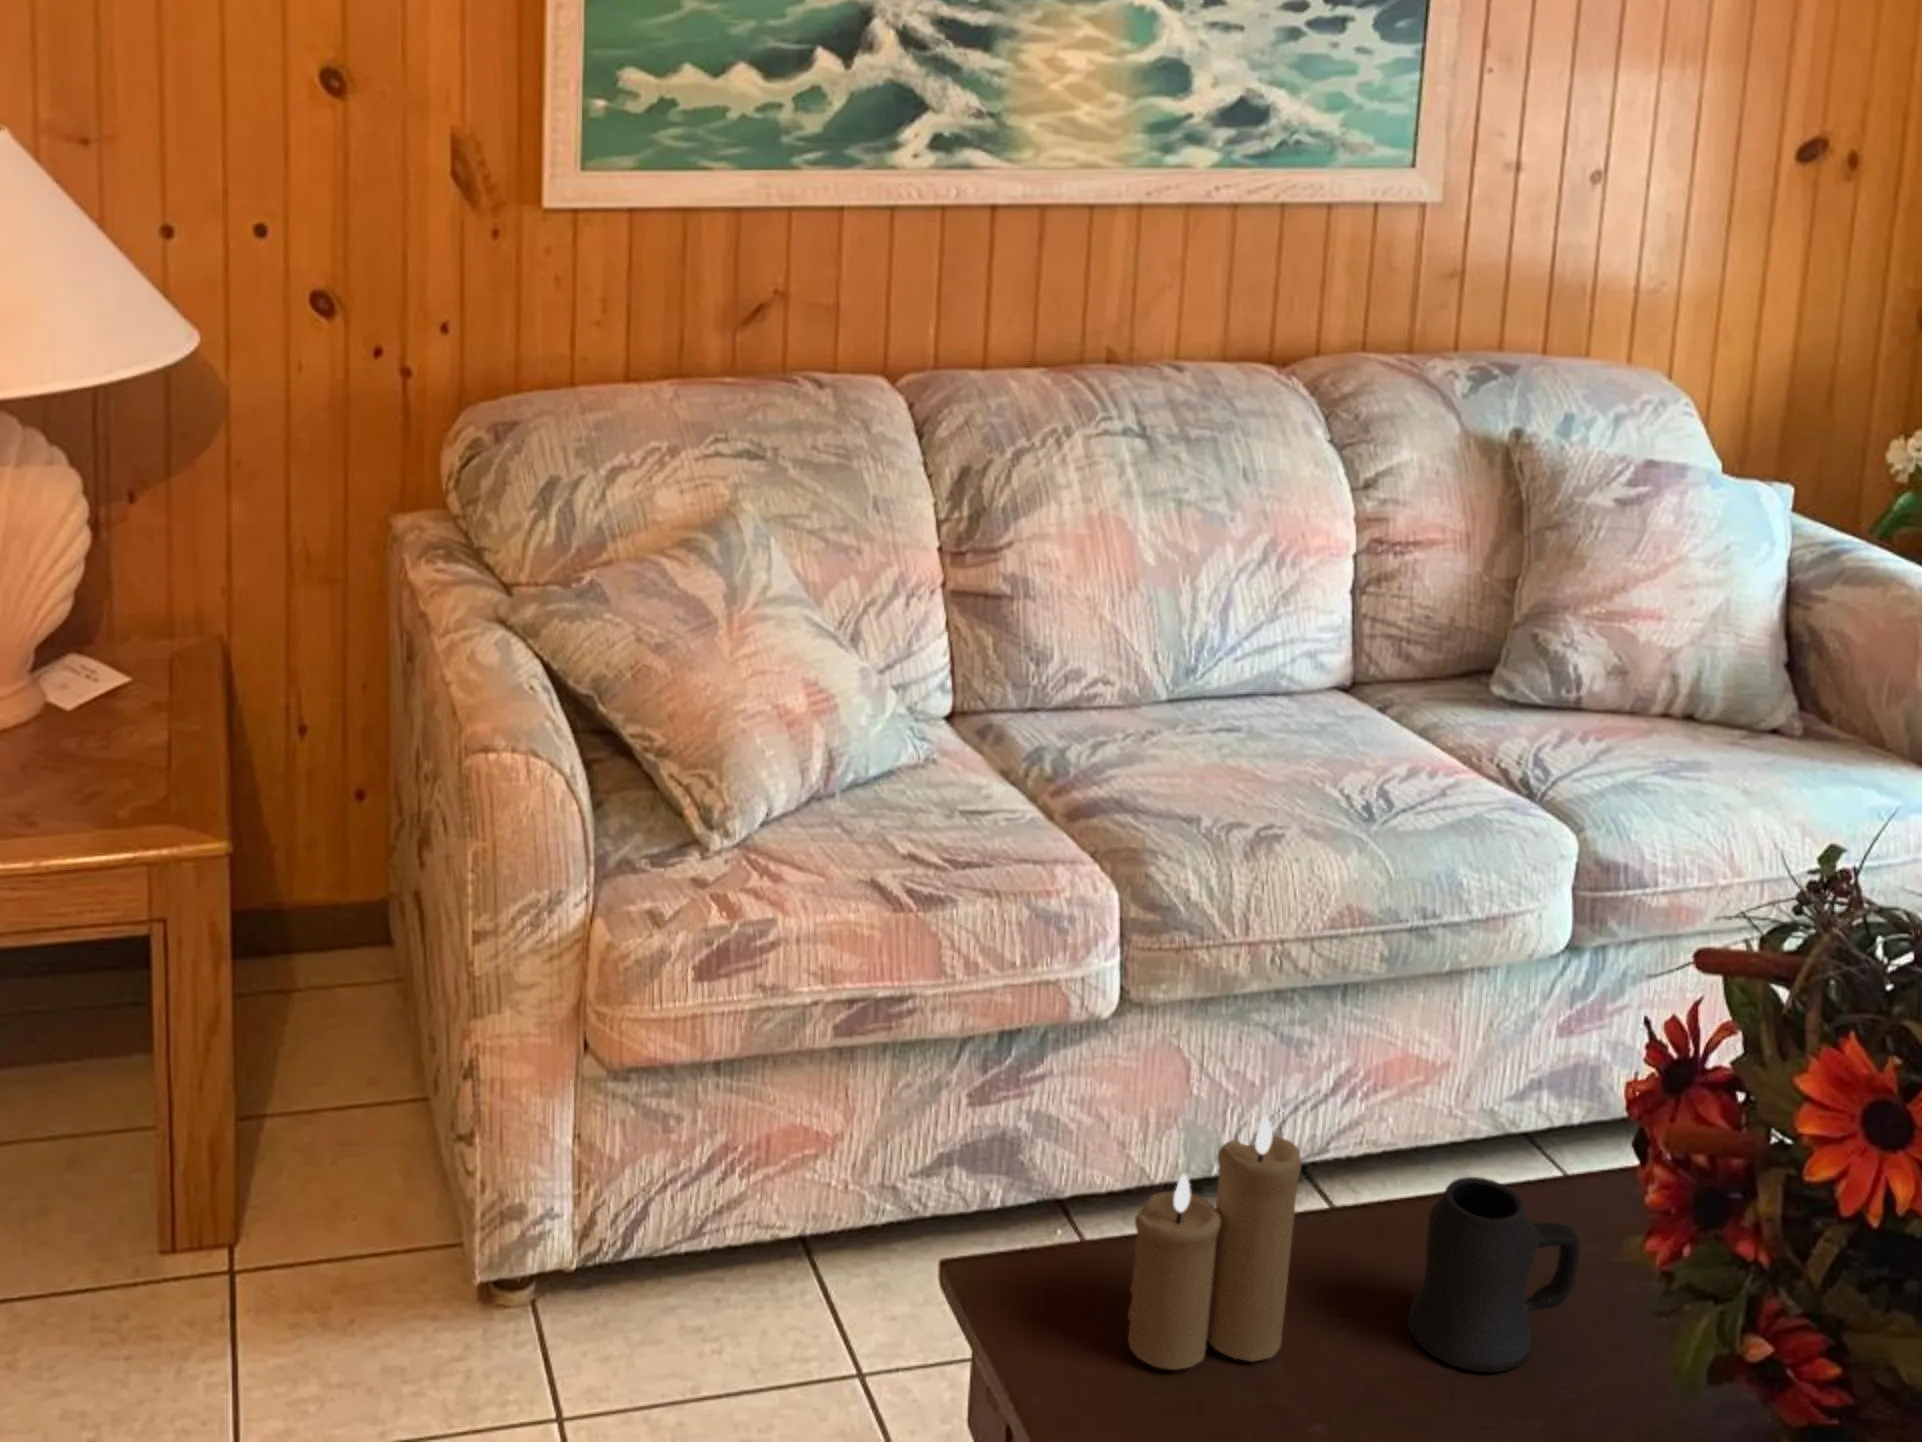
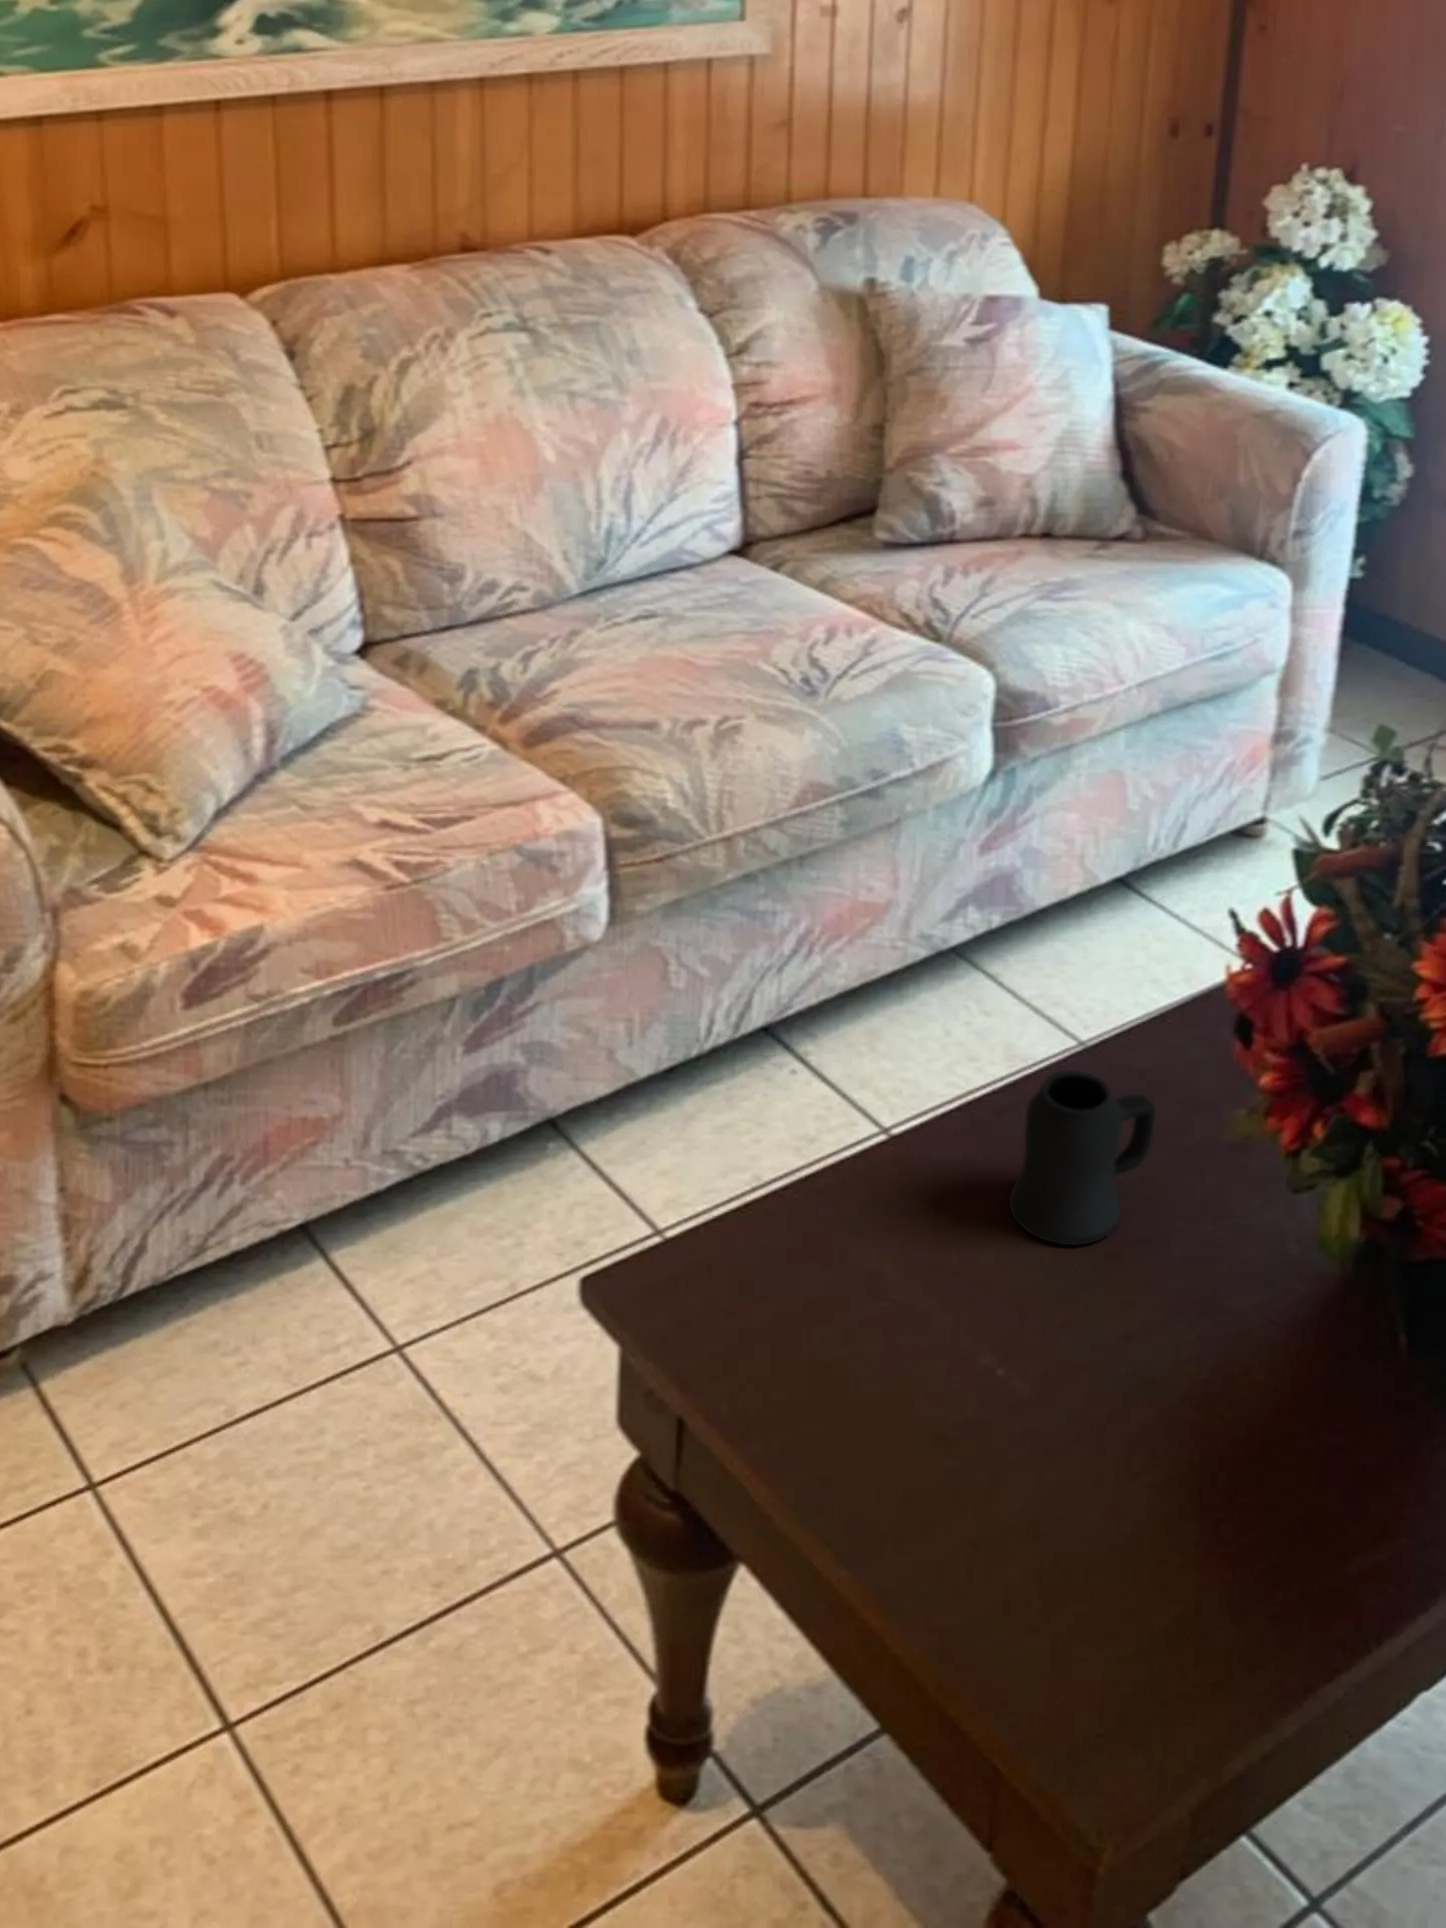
candle: present [1128,1117,1301,1370] -> none [771,1066,925,1320]

